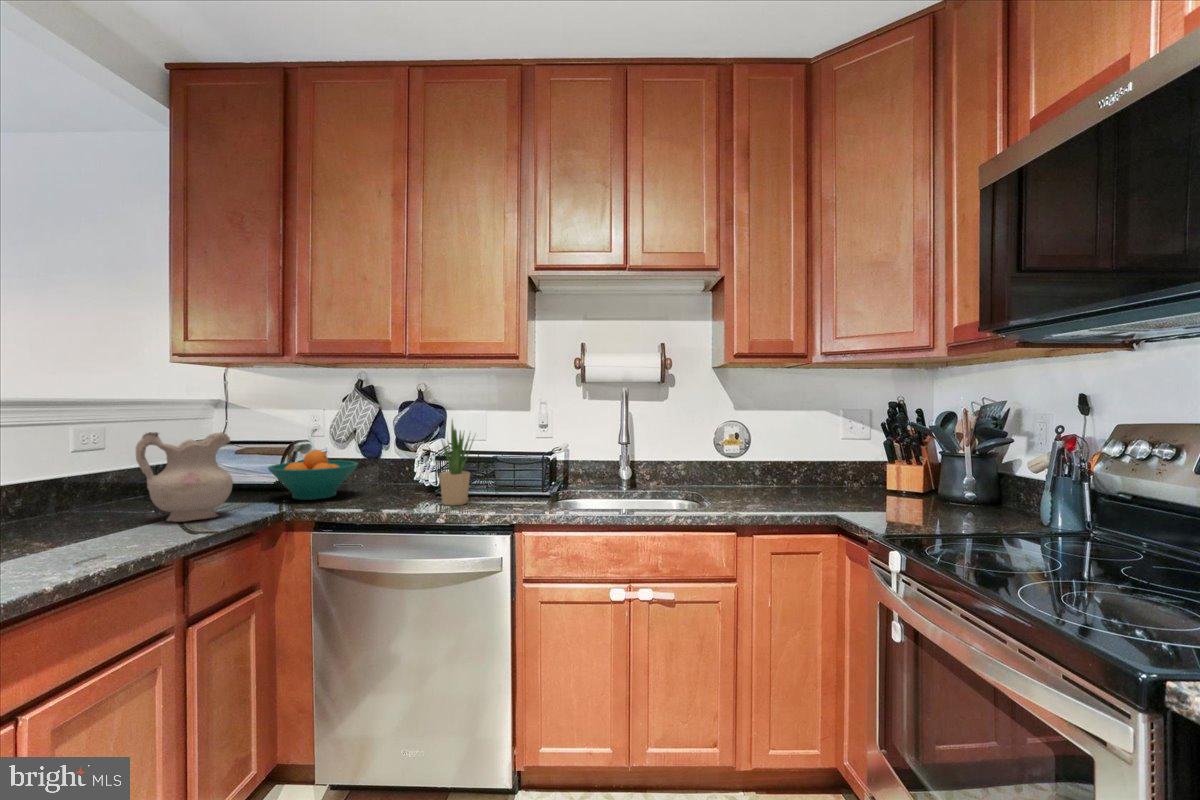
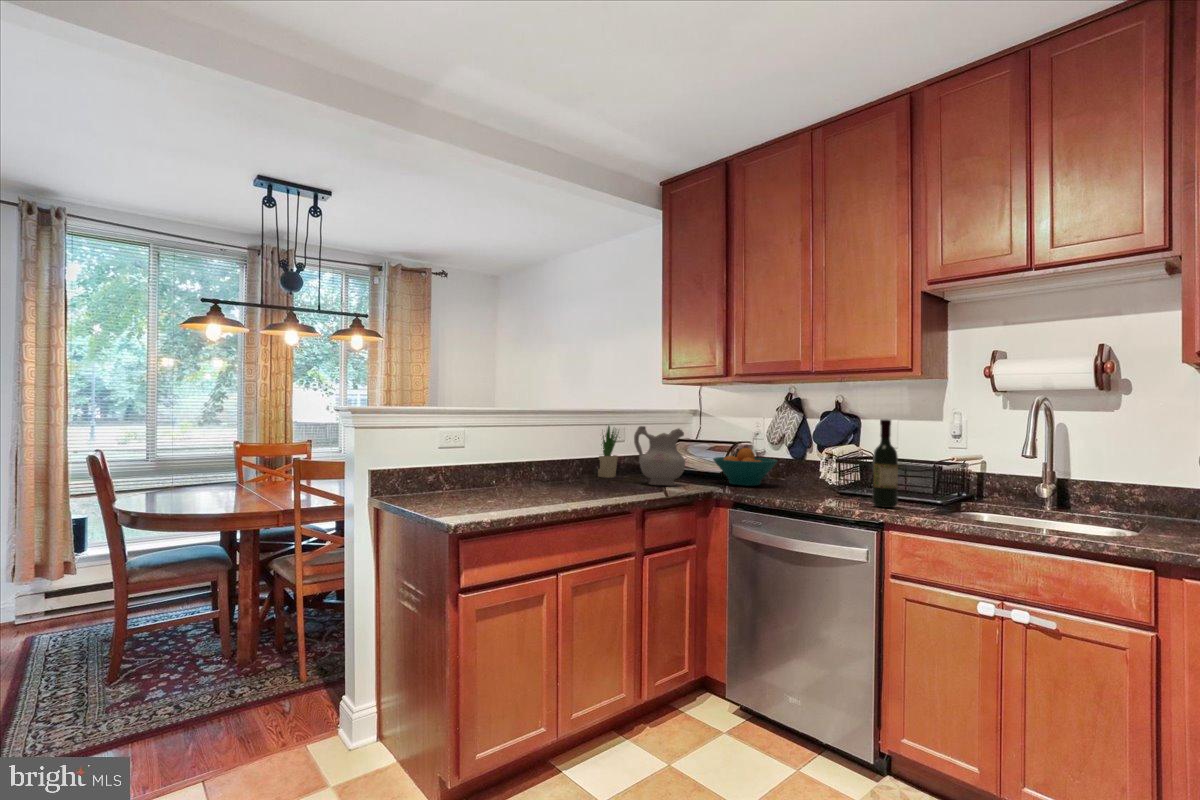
wine bottle: none [494,412,519,507] -> present [872,419,898,508]
potted plant: present [439,421,473,505] -> present [598,426,618,478]

